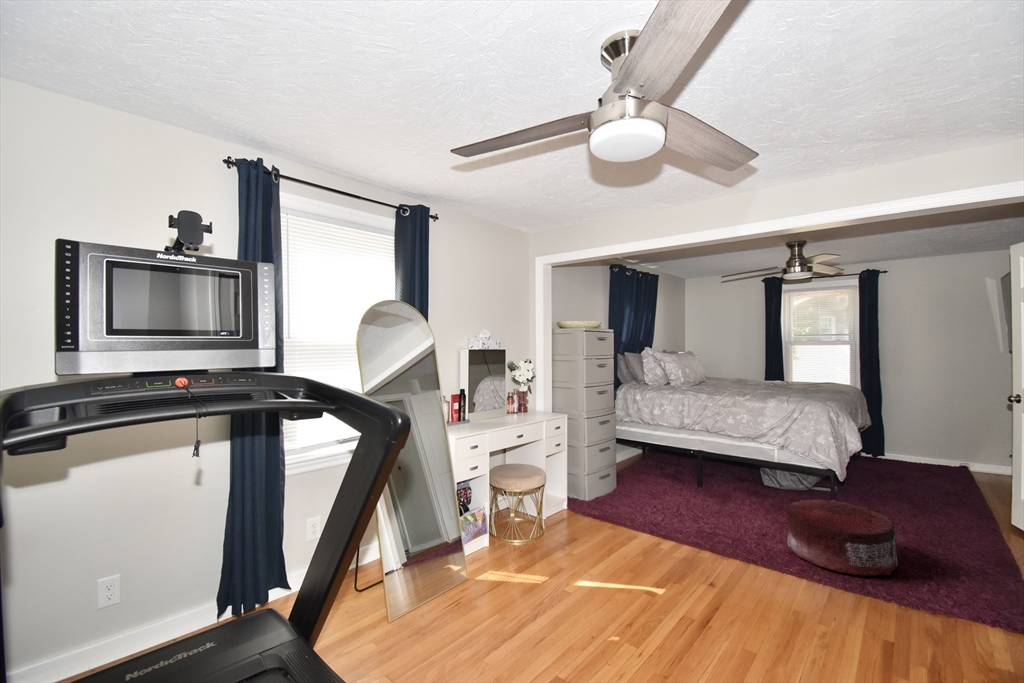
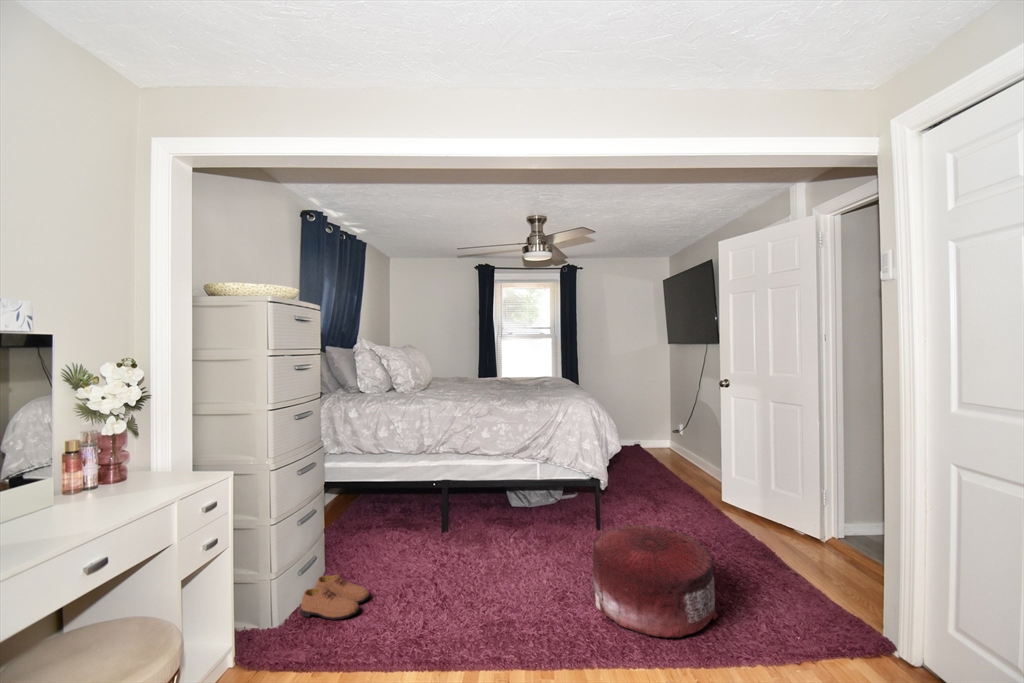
shoe: none [599,486,637,507] -> present [300,574,369,620]

